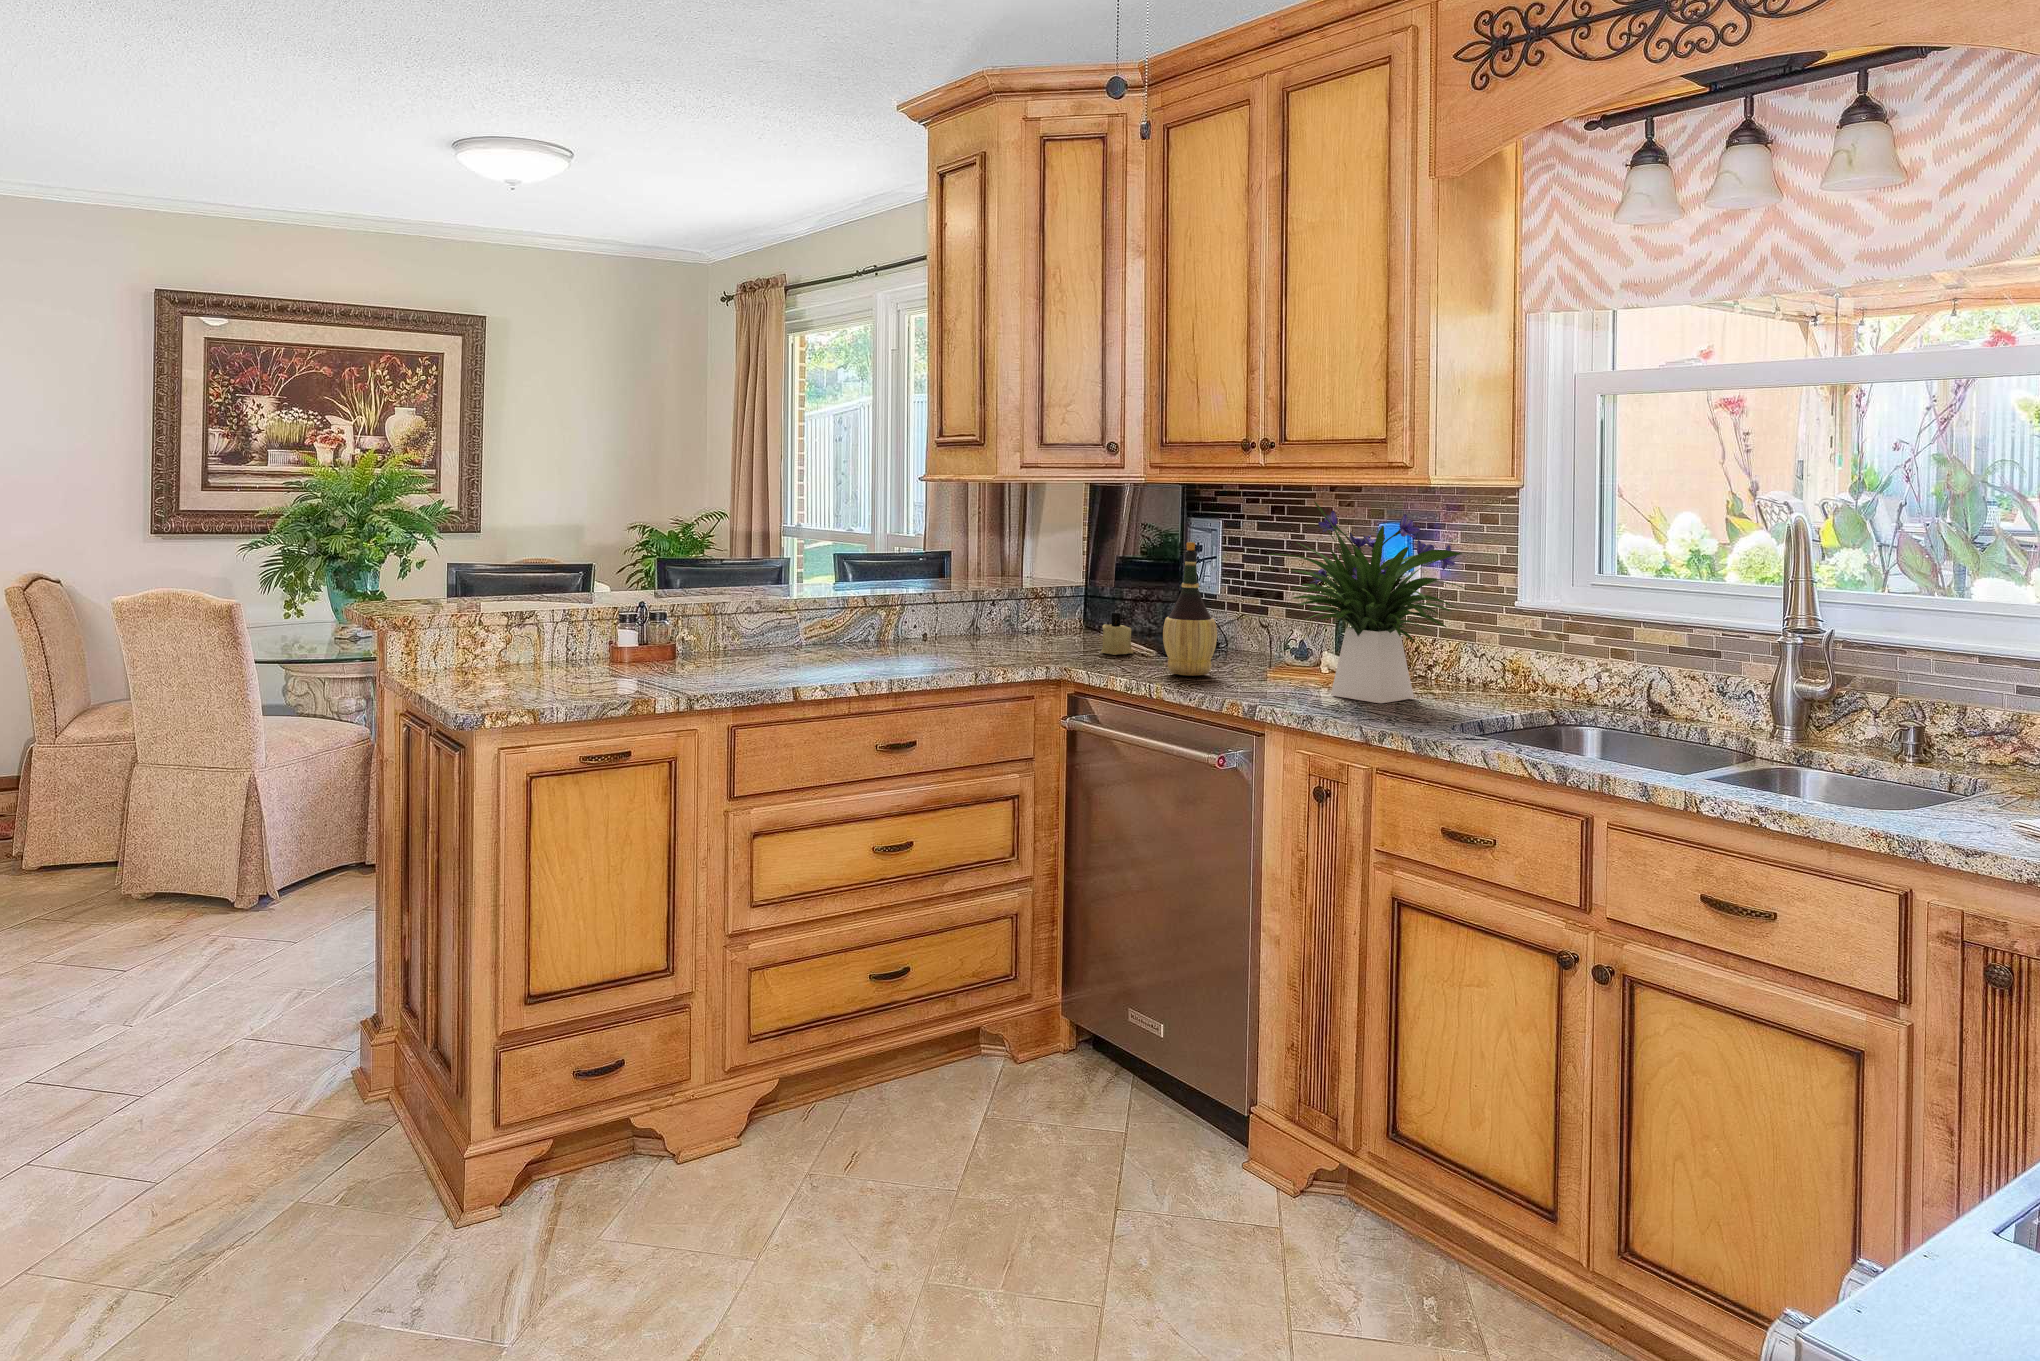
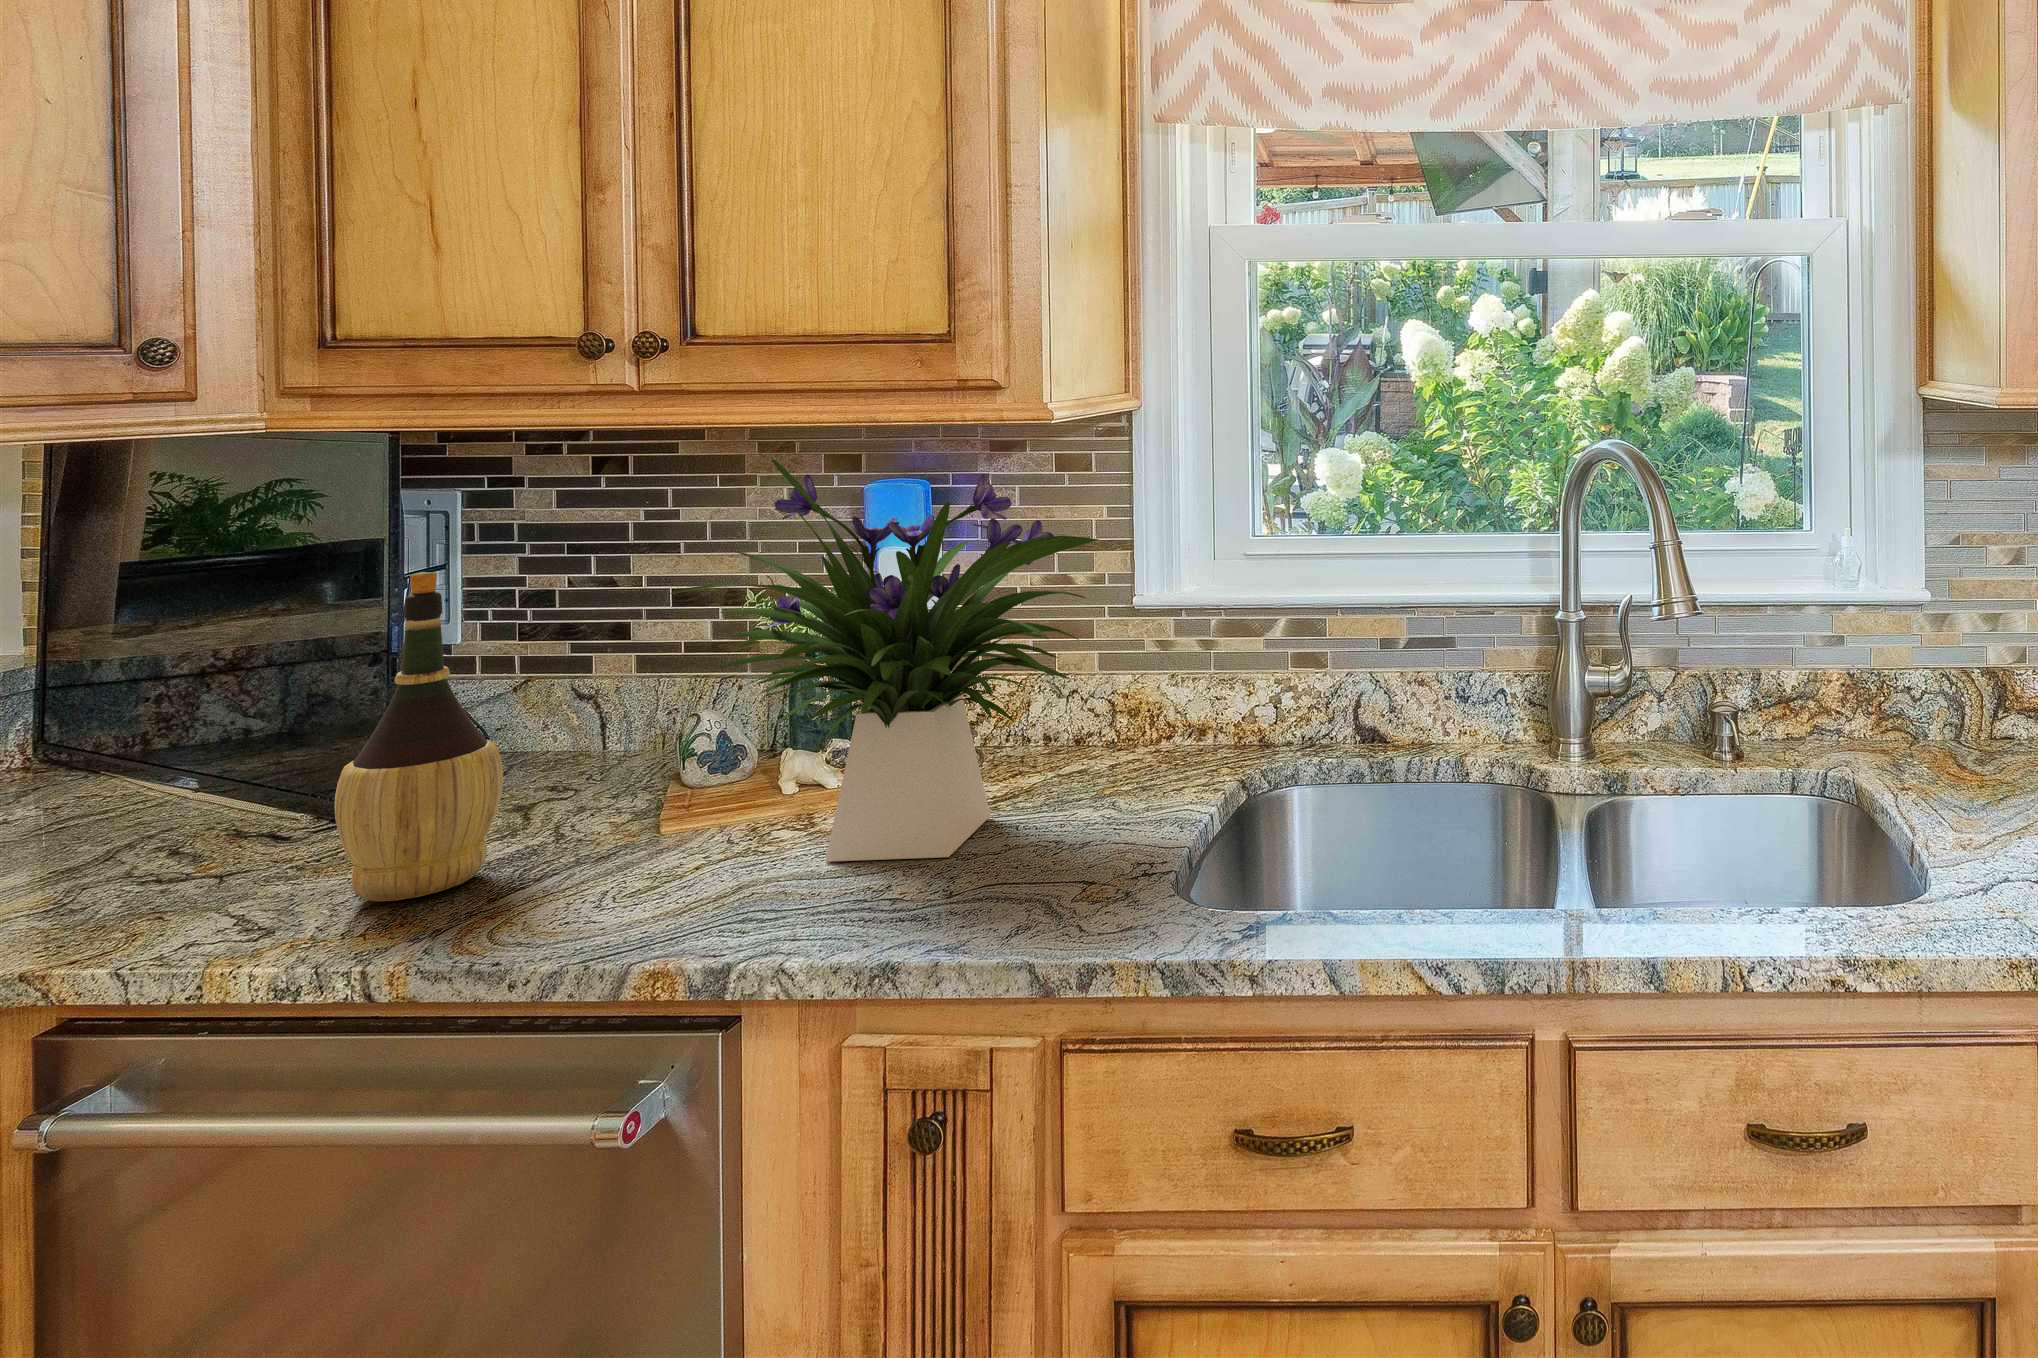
candle: present [1101,613,1133,655] -> none [101,751,217,864]

